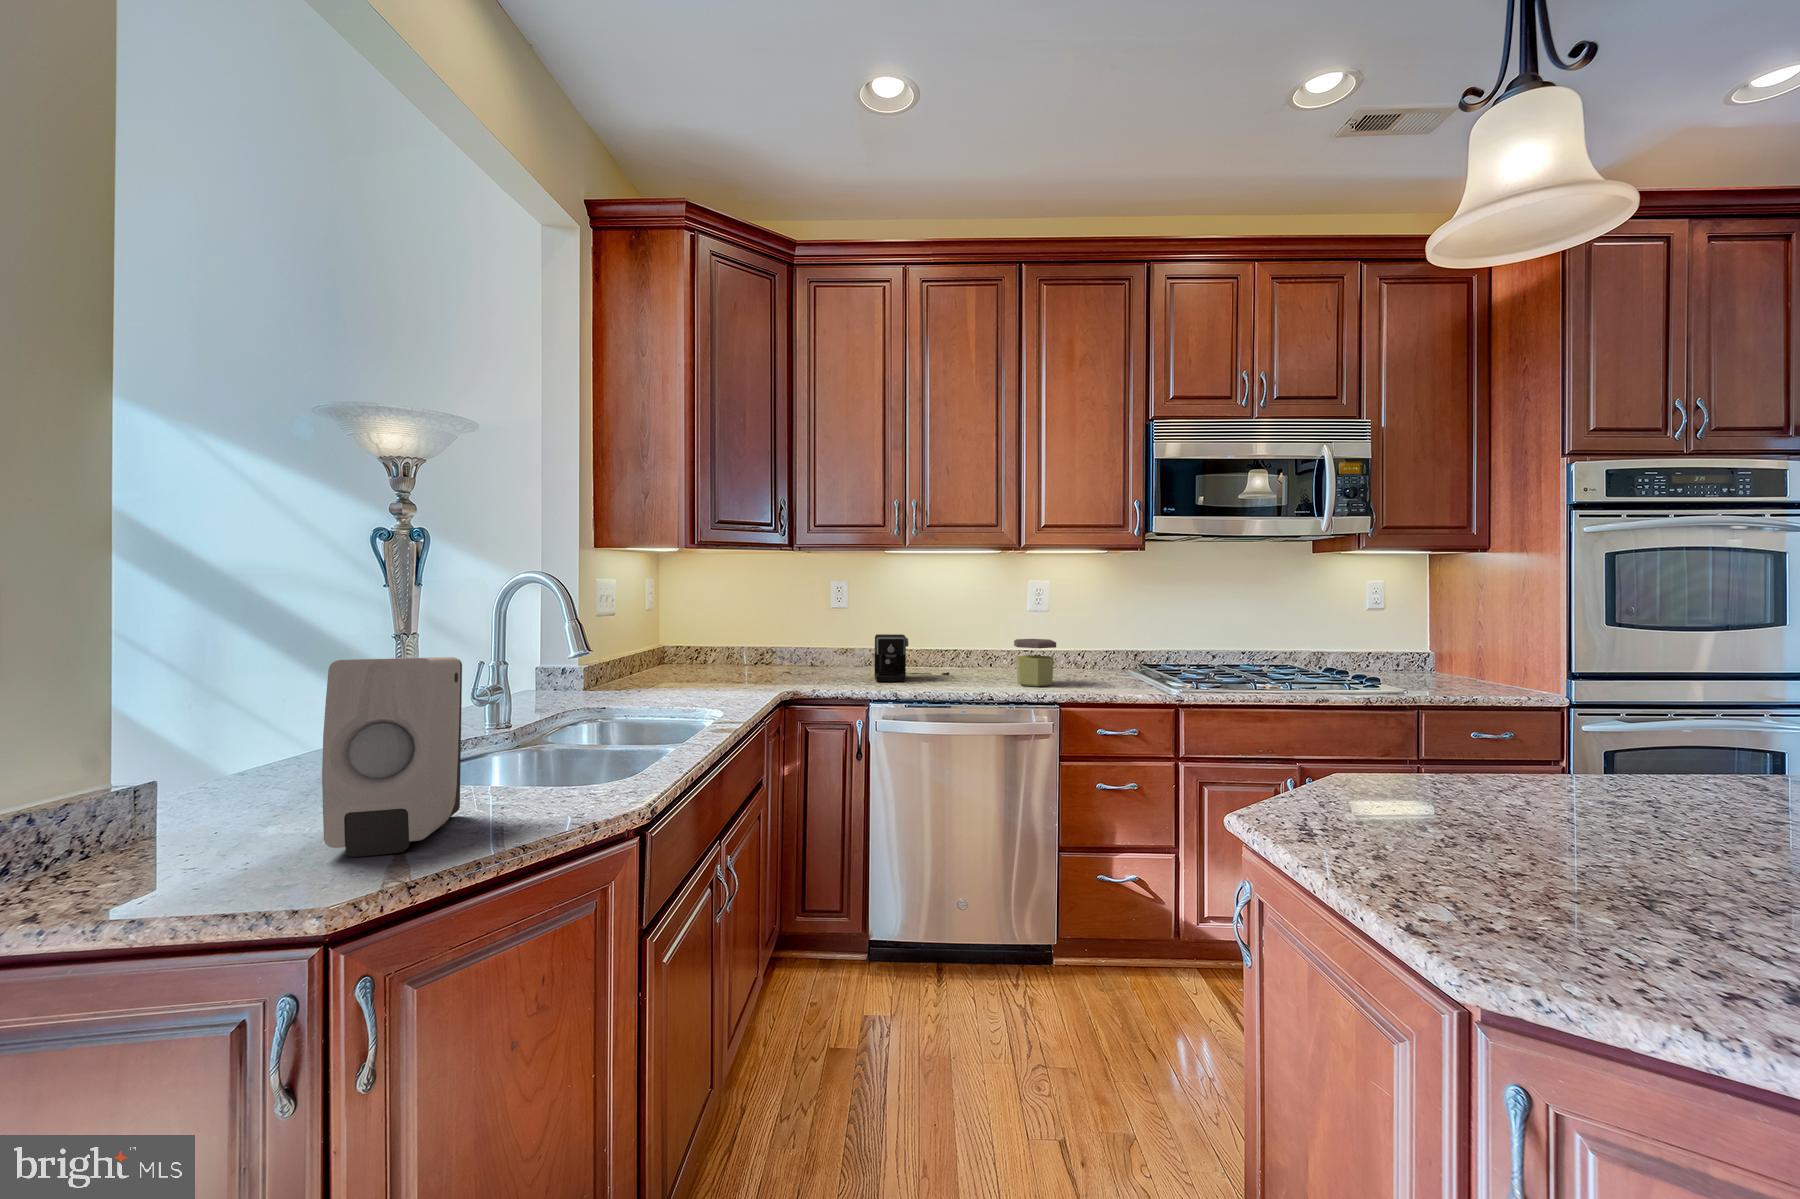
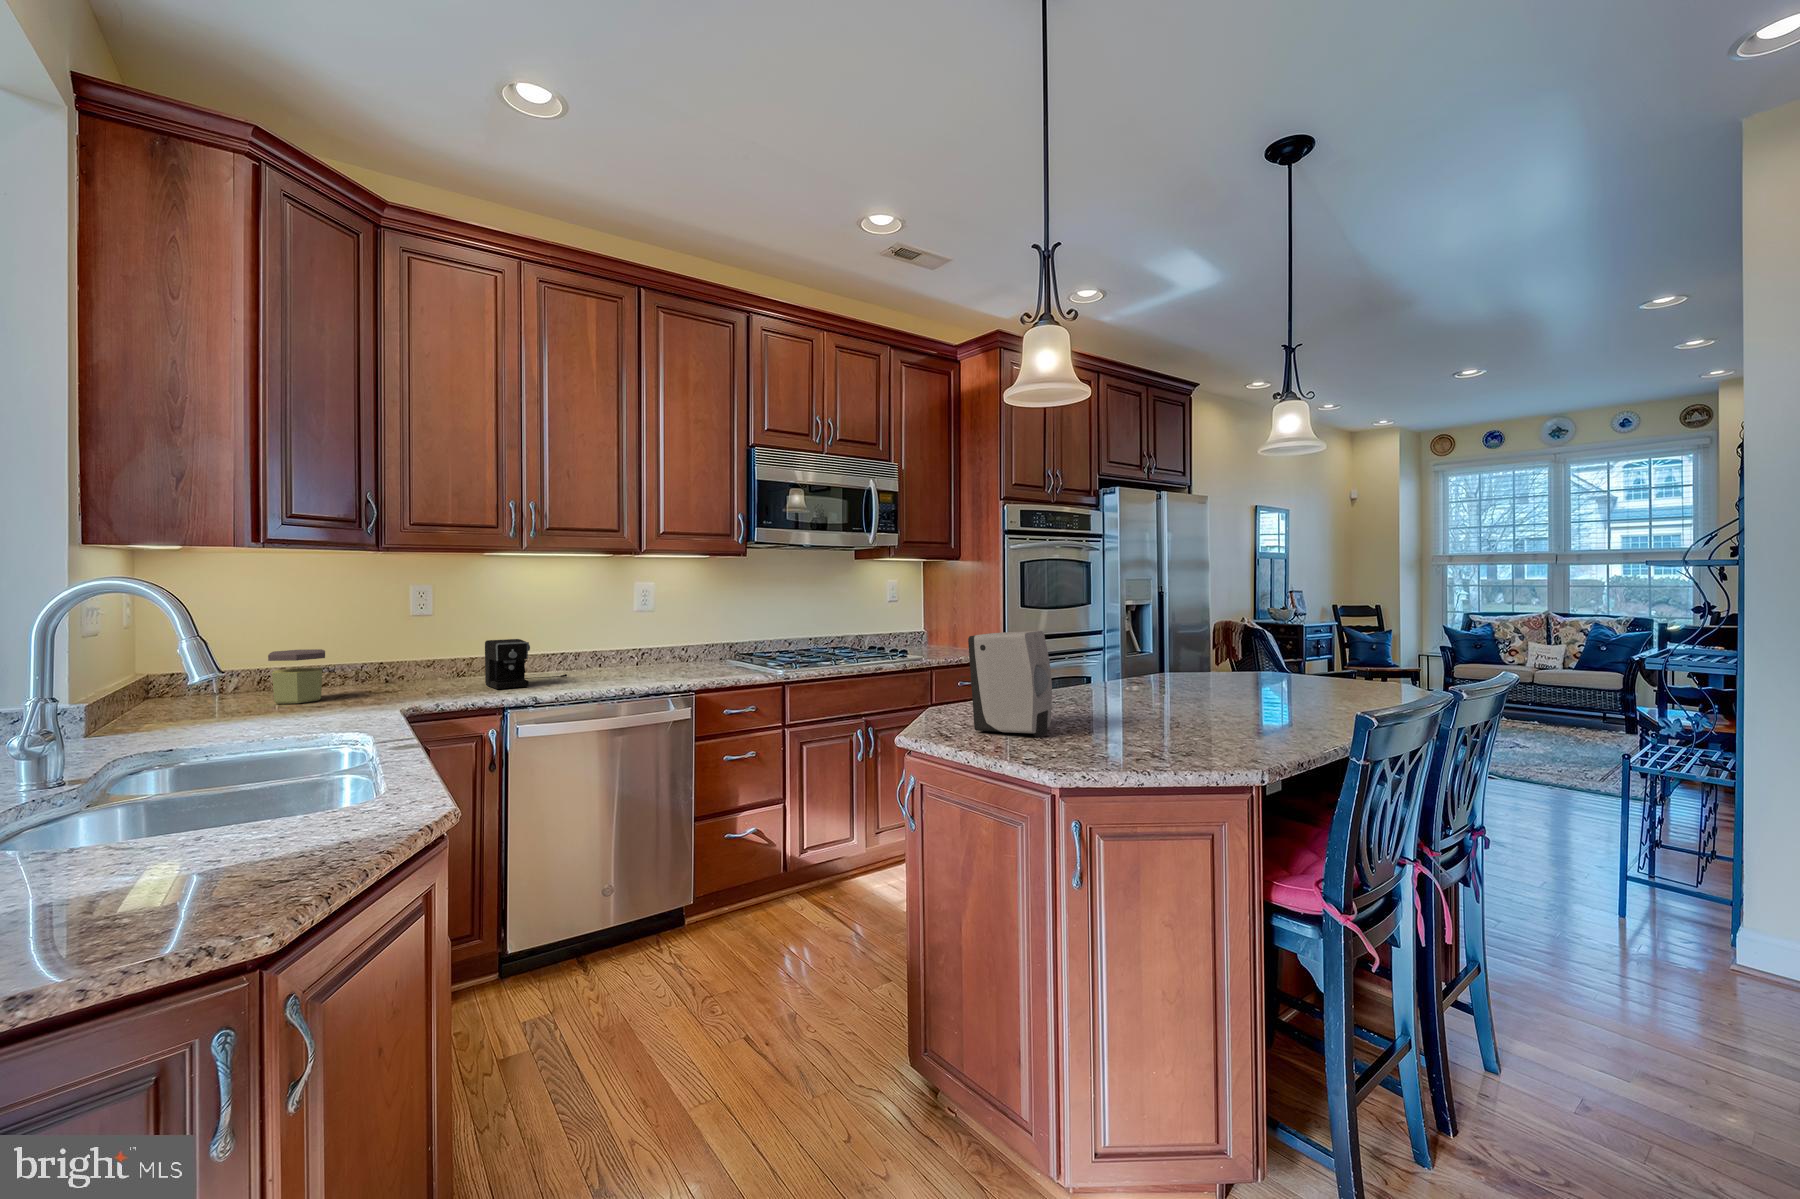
jar: present [1014,639,1056,686] -> present [268,649,325,704]
soap dispenser: present [322,657,462,857] -> present [968,631,1052,737]

